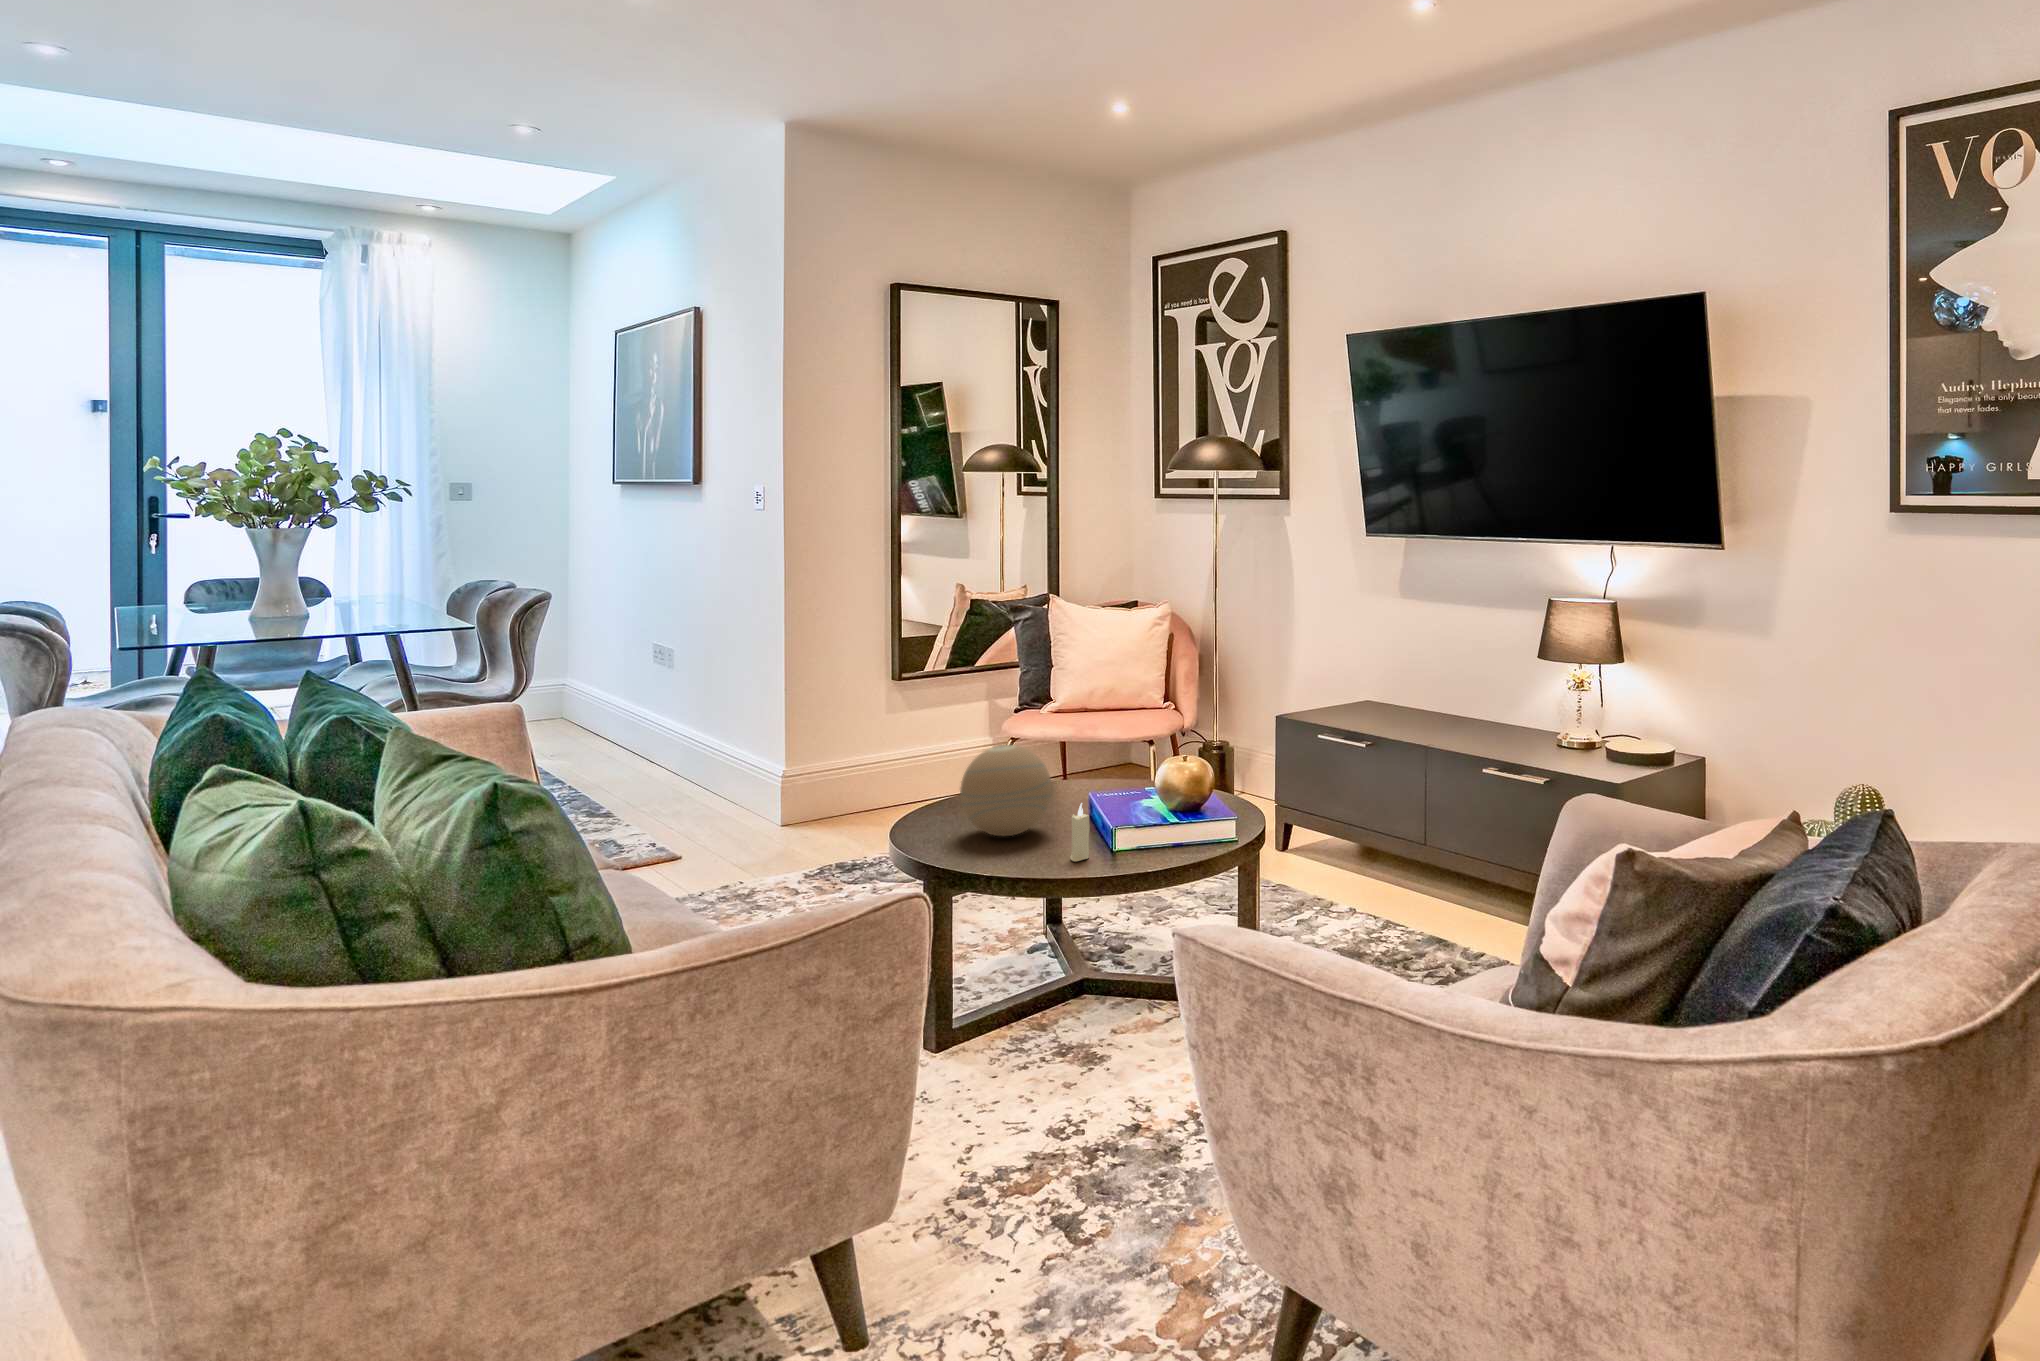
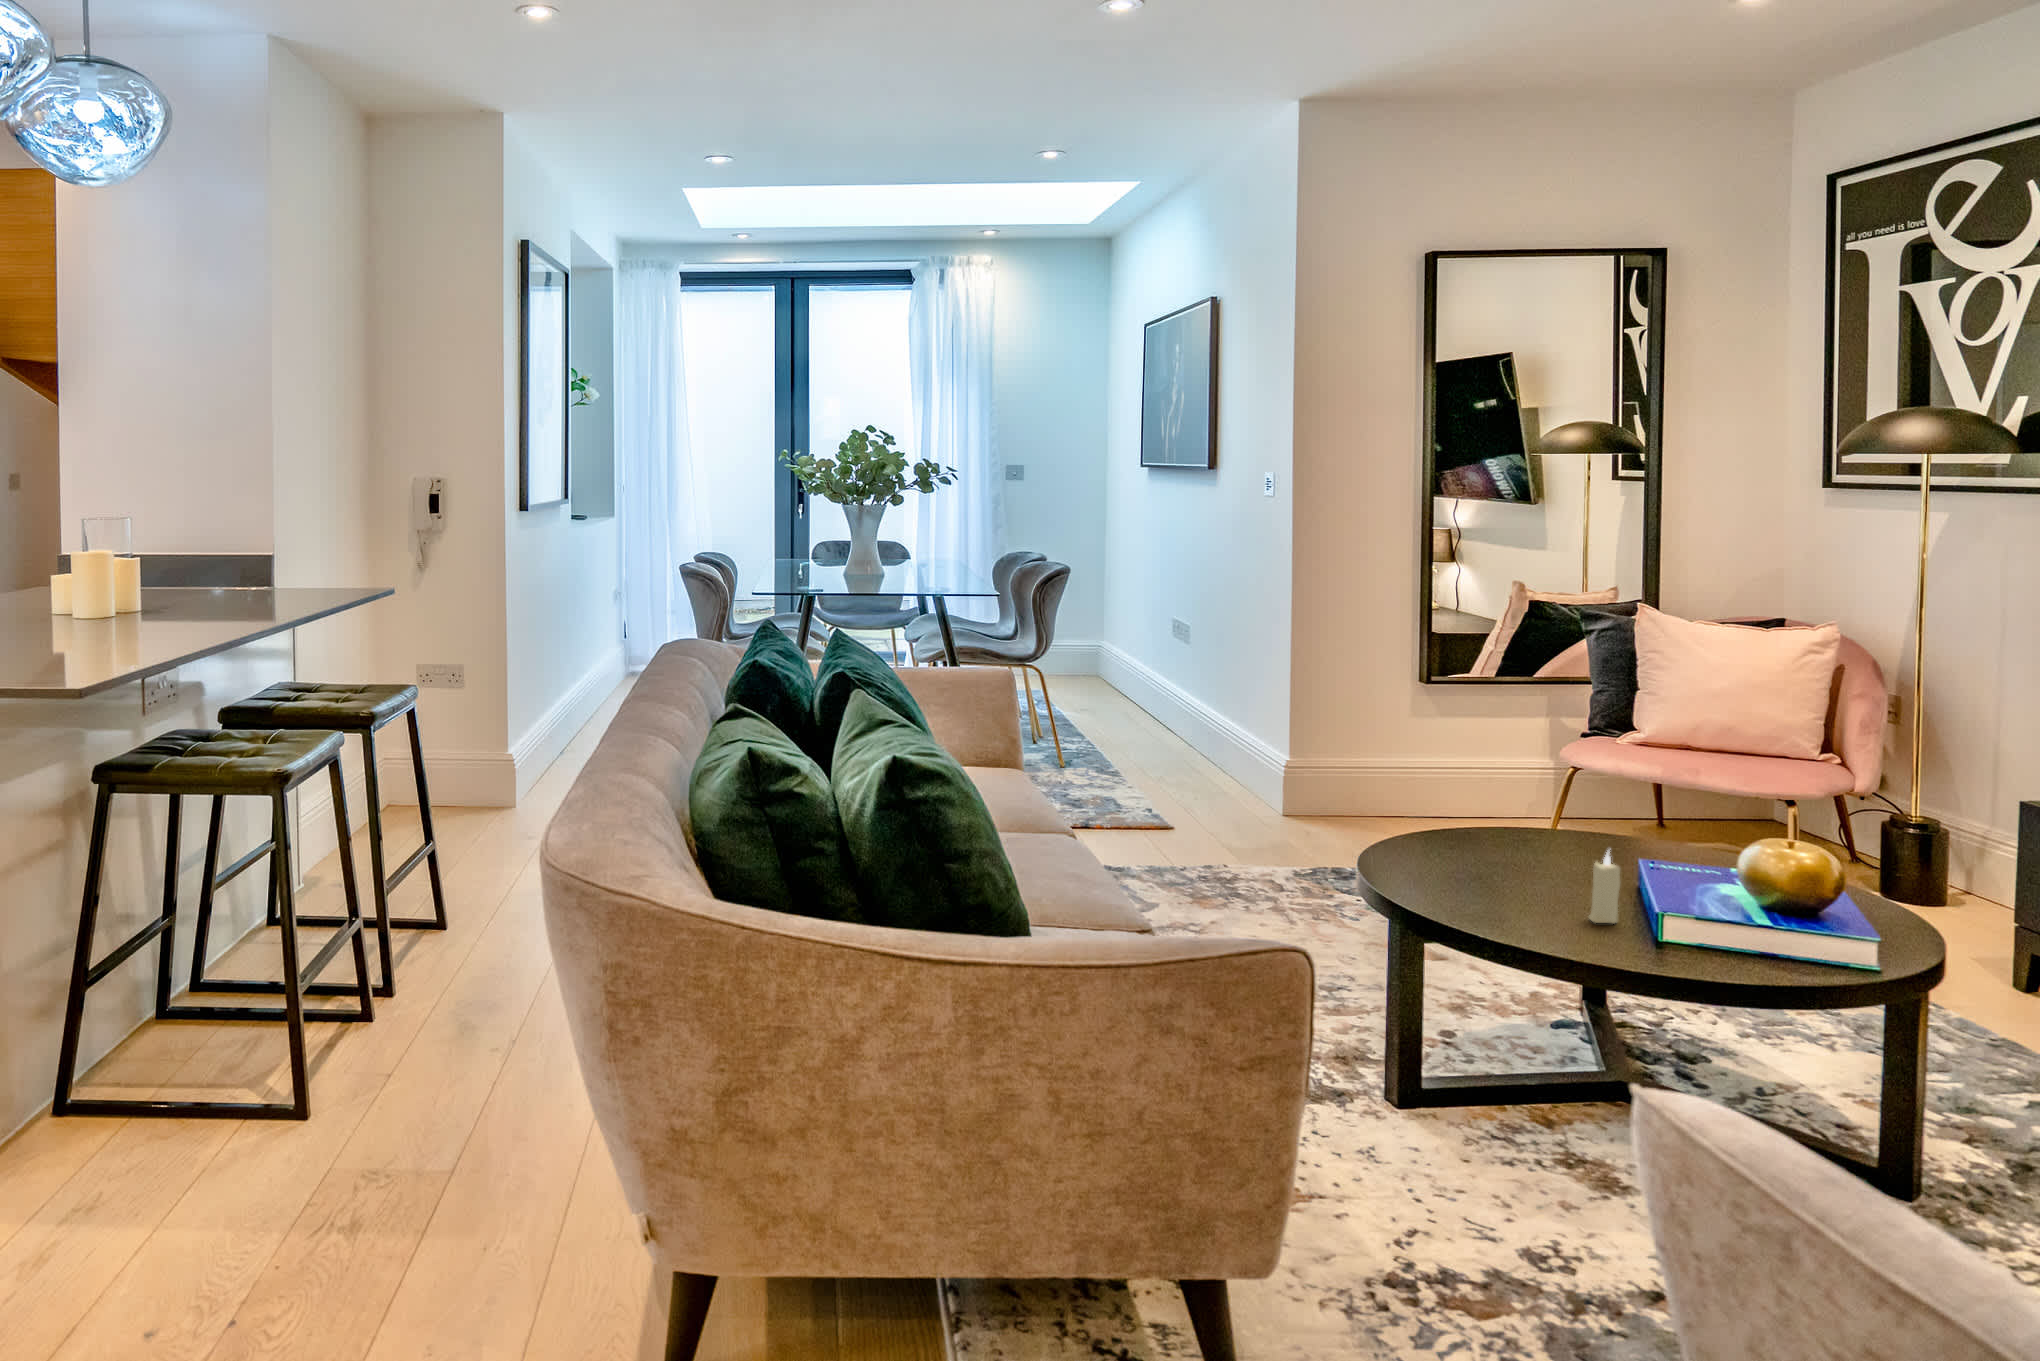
decorative orb: present [960,745,1052,836] -> none [1448,758,1576,873]

